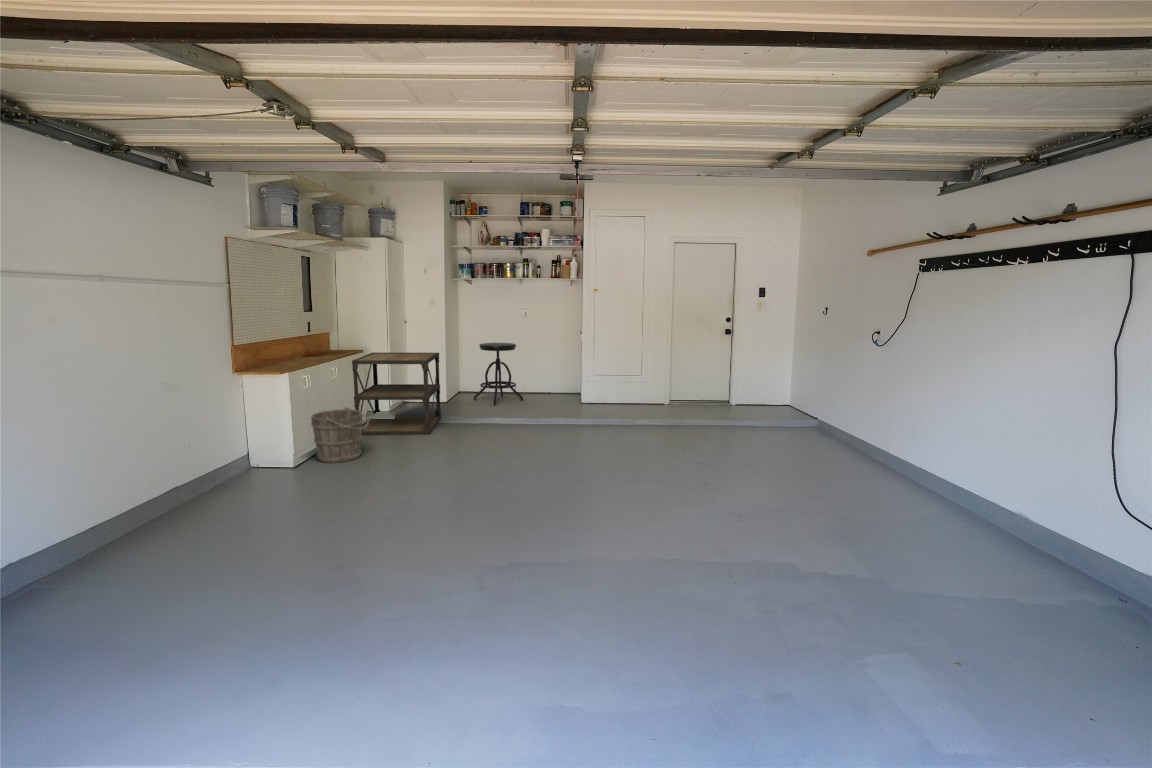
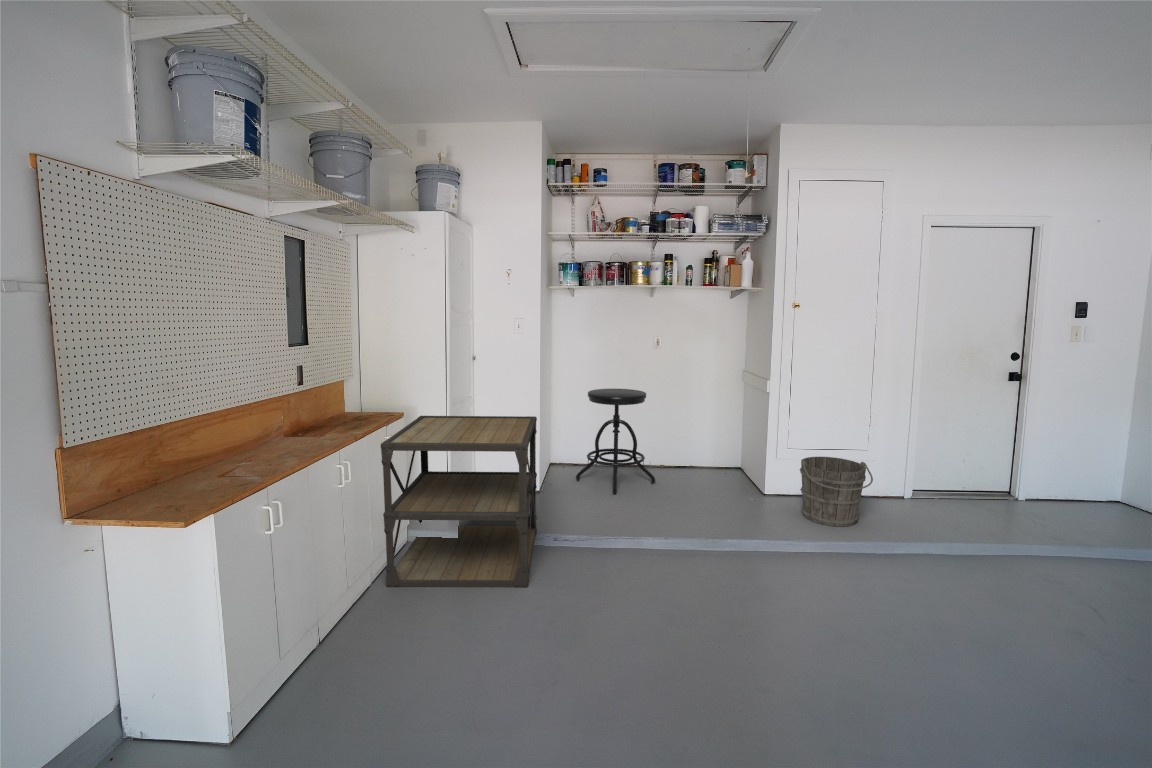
bucket: present [311,407,368,463] -> present [800,457,873,526]

